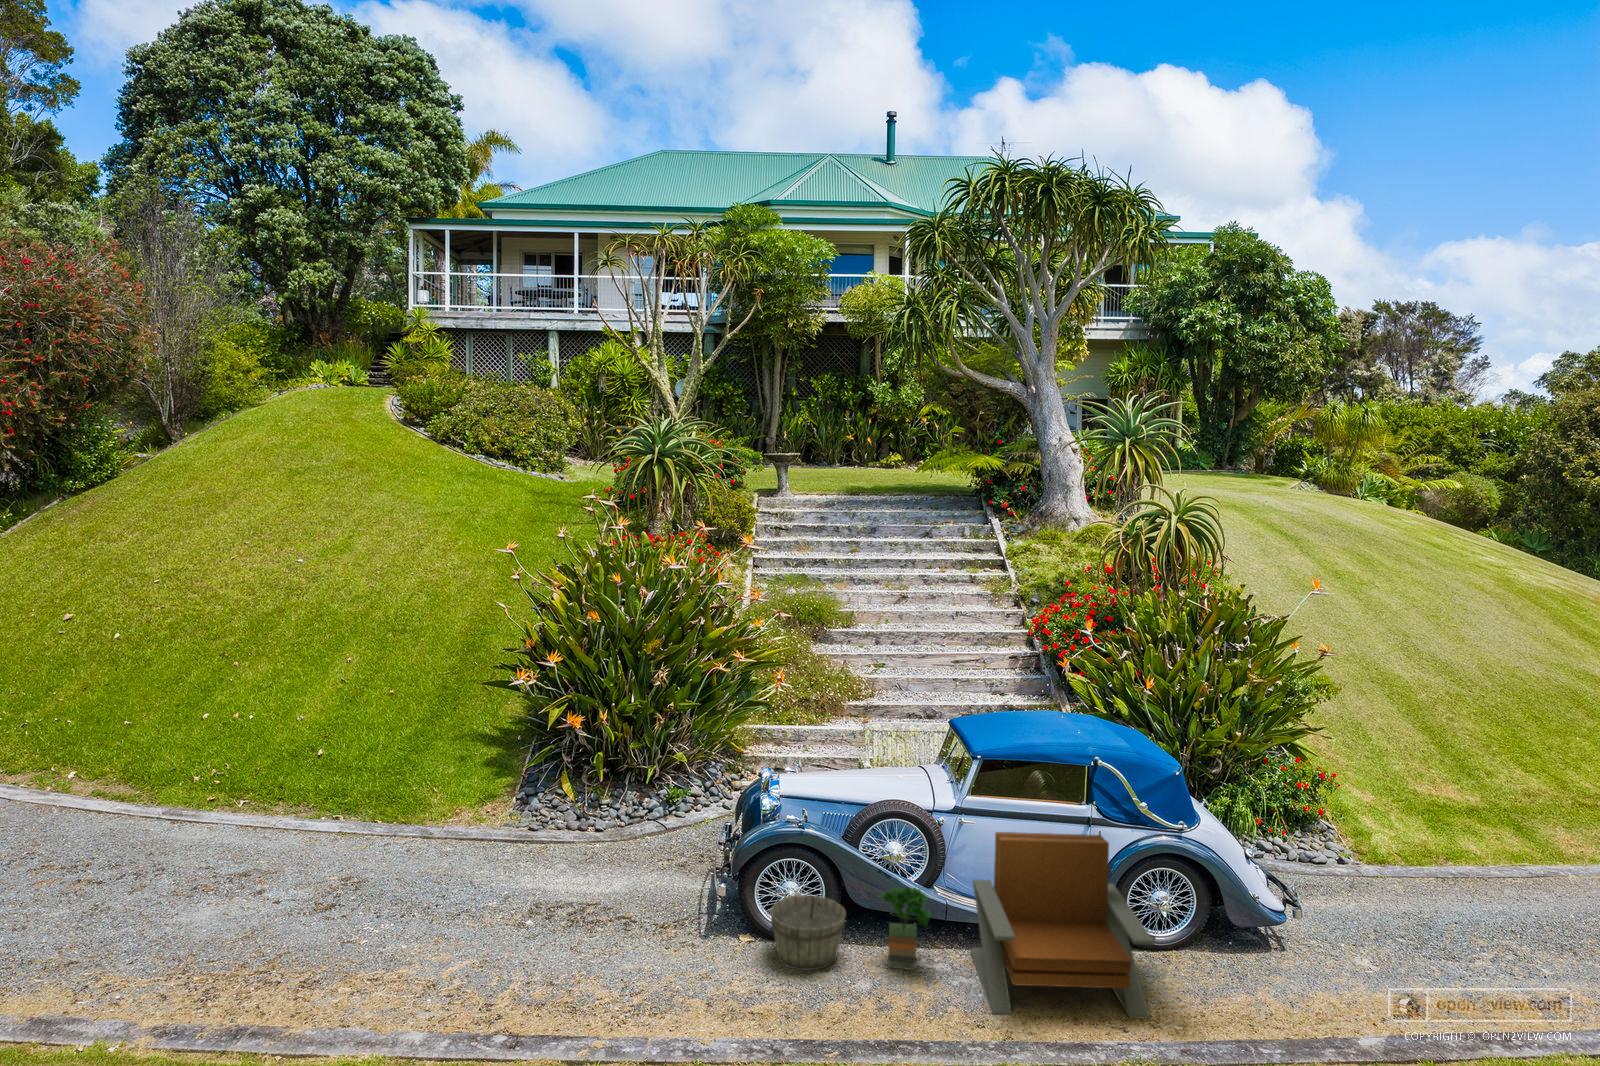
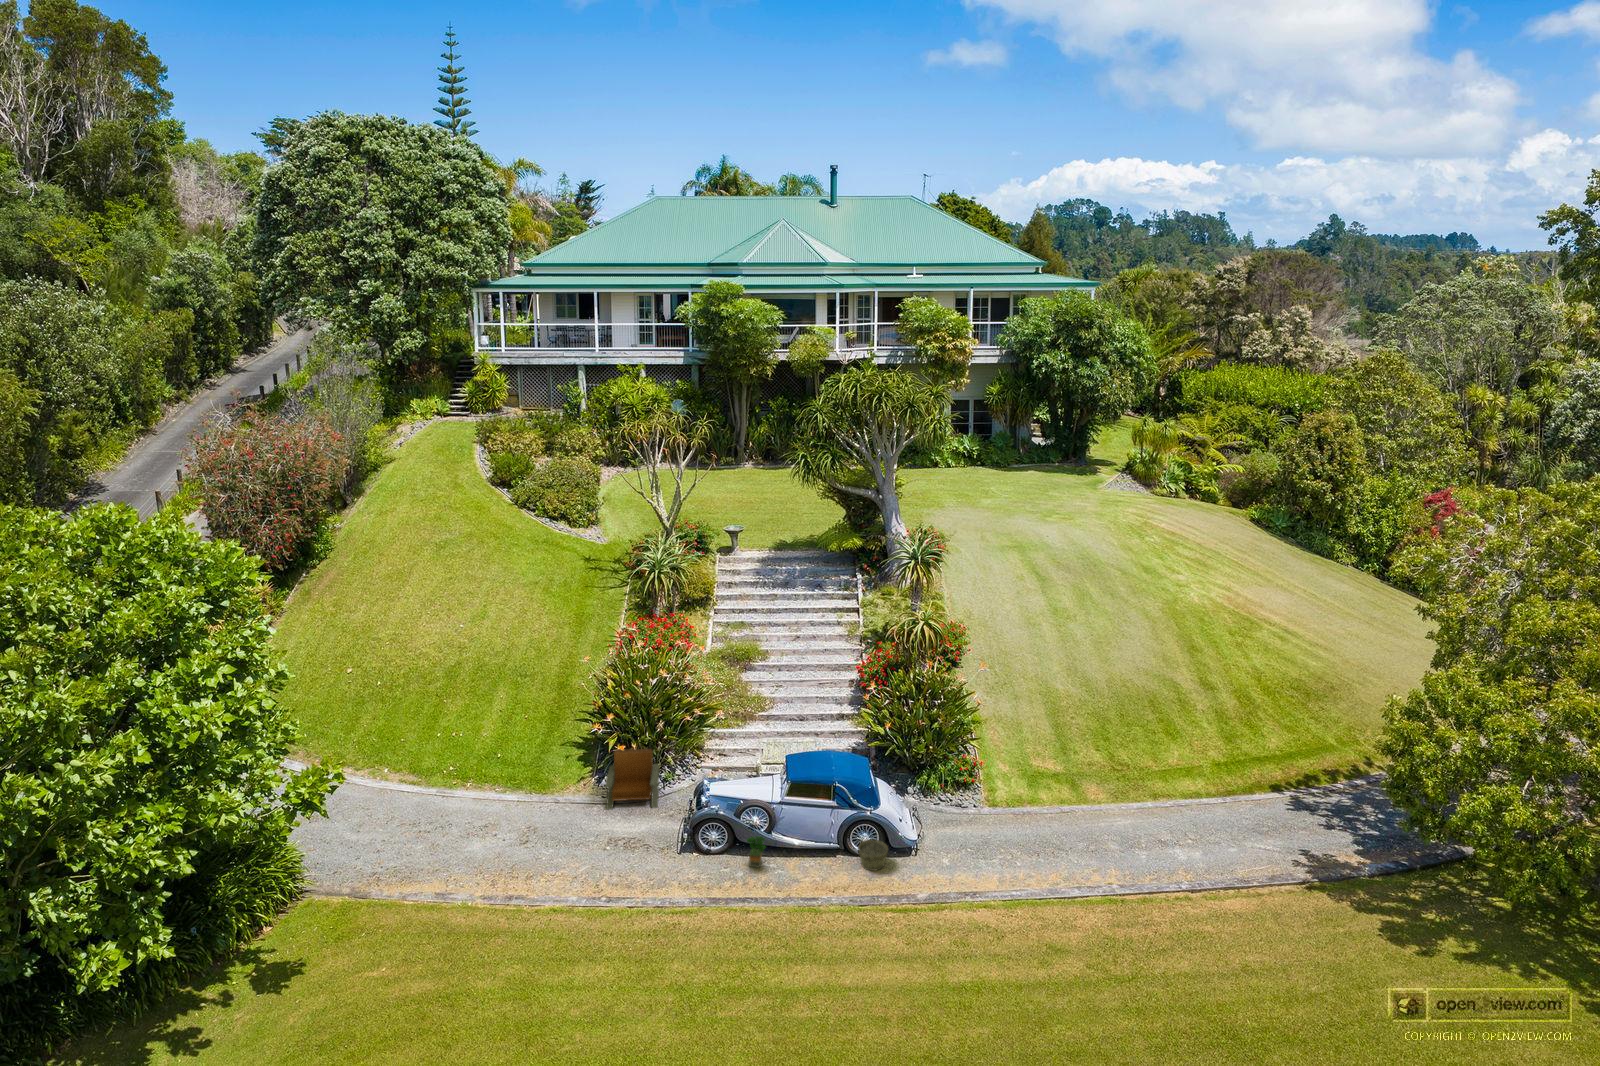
lounge chair: present [970,832,1154,1018] -> present [605,749,659,810]
wooden bucket: present [771,893,846,970] -> present [858,840,888,871]

